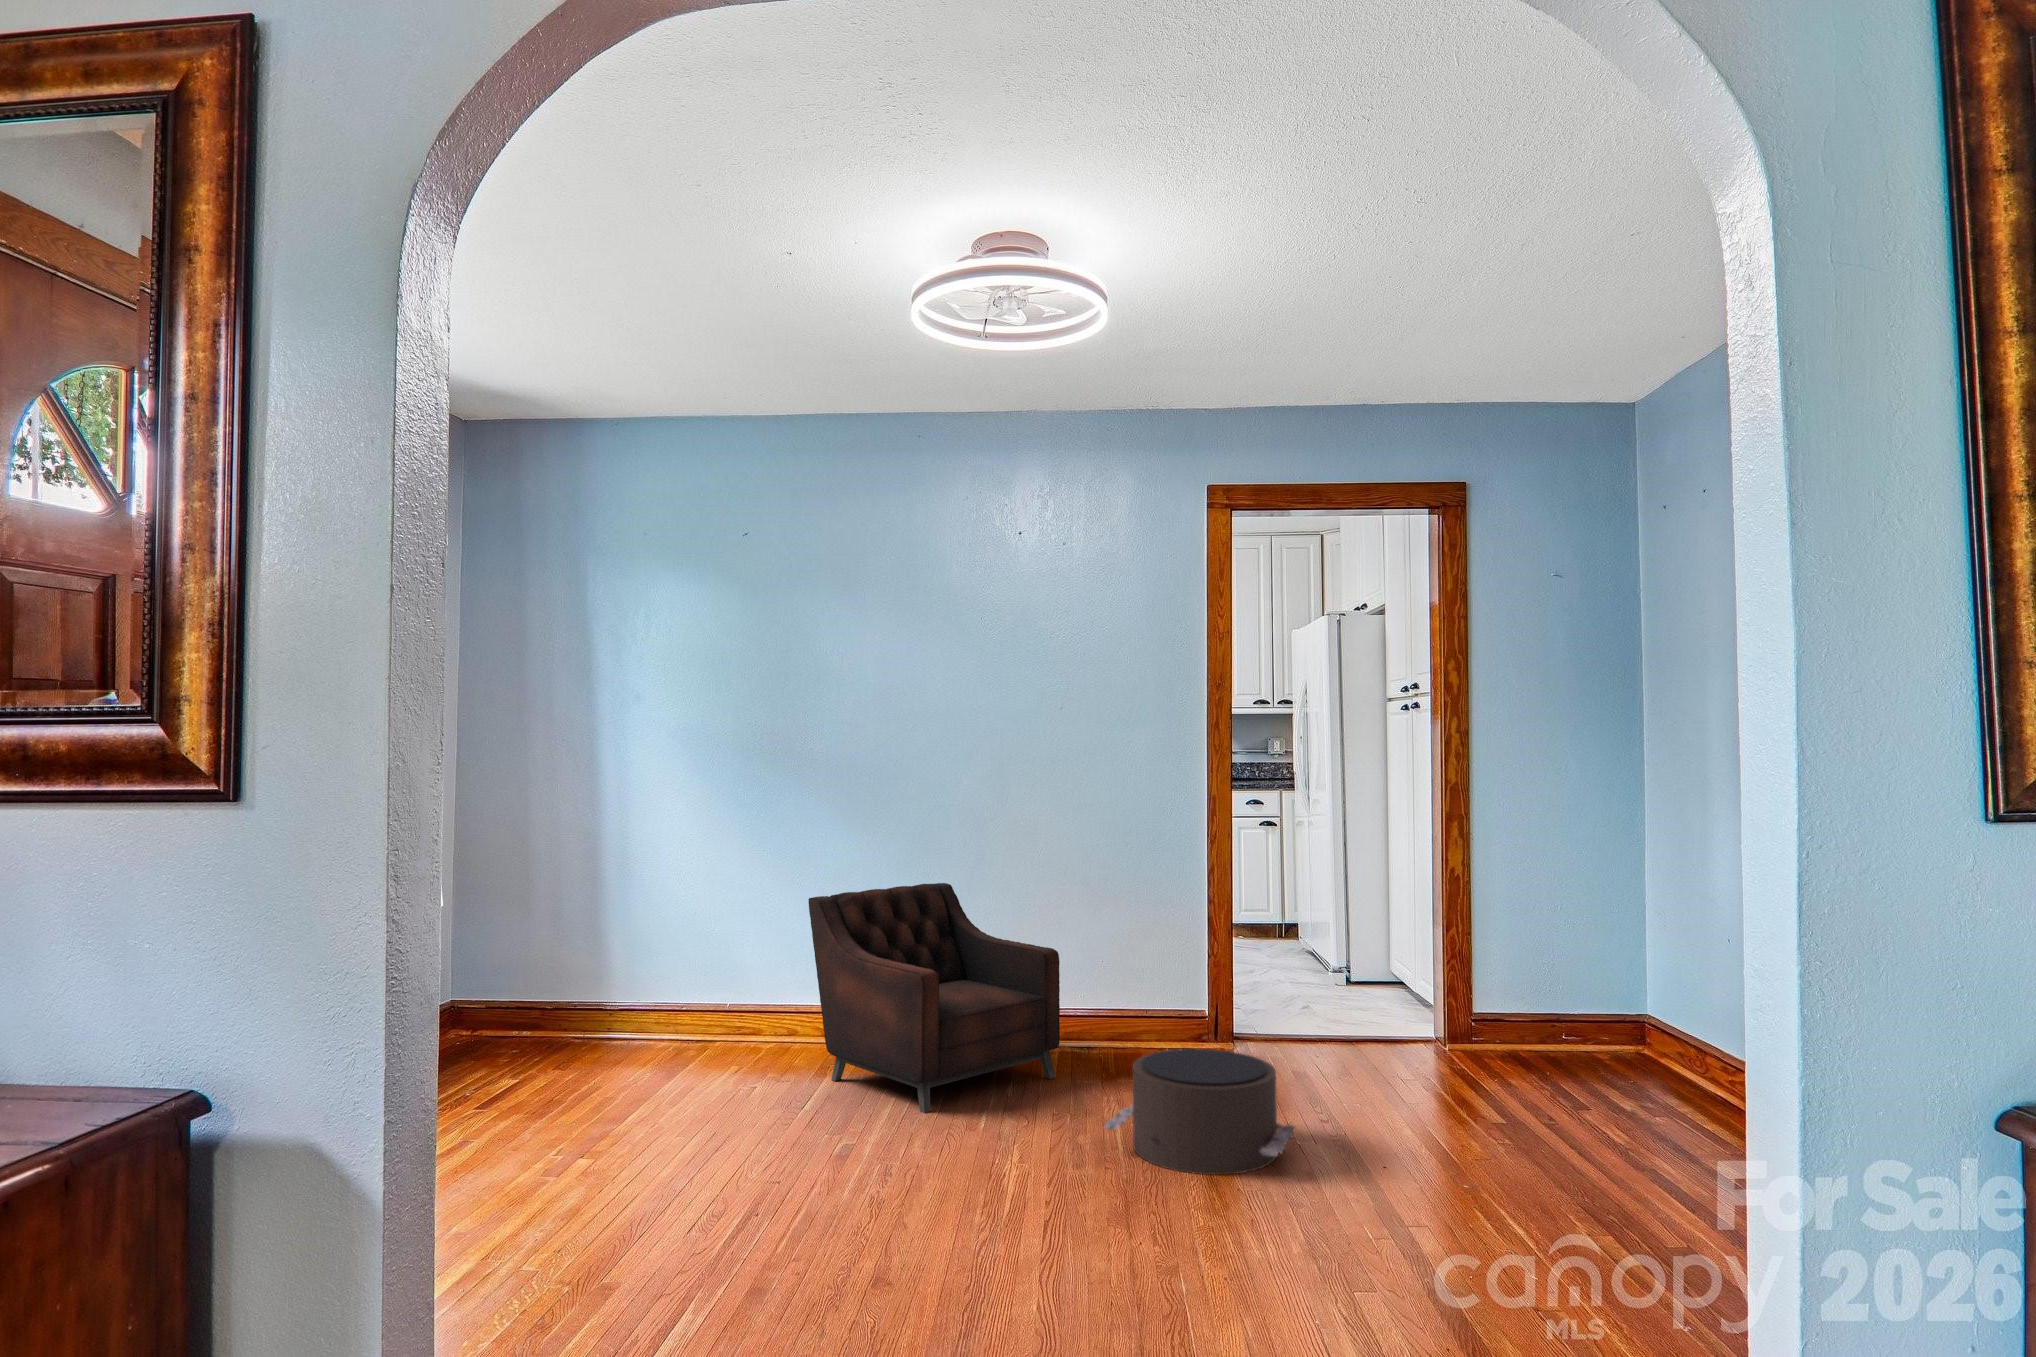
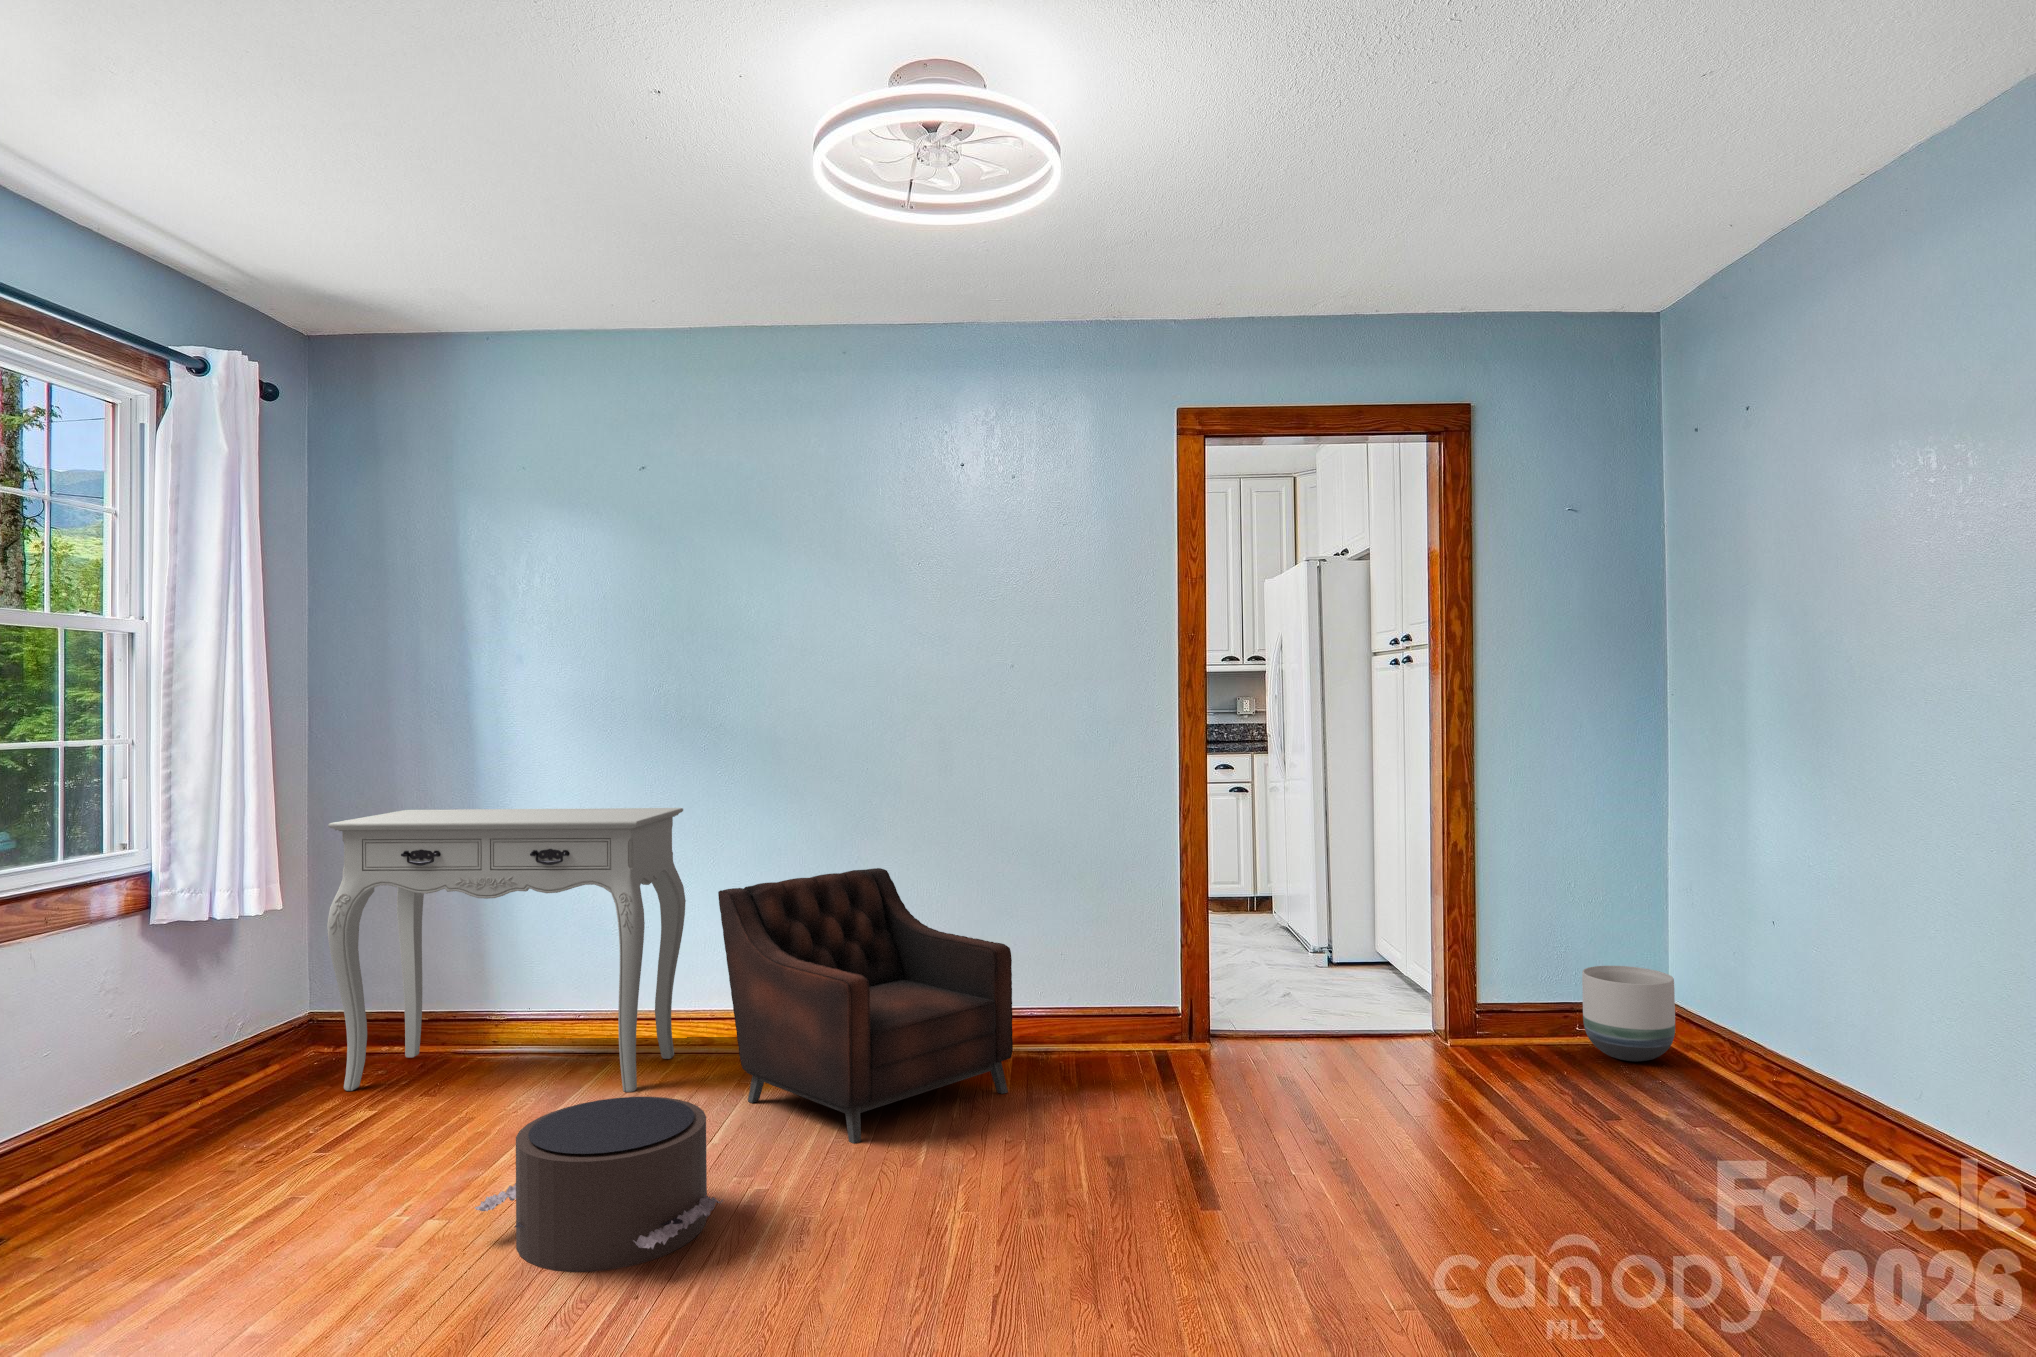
console table: none [478,826,776,1071] -> present [327,808,686,1092]
planter: none [1566,981,1648,1066] -> present [1582,966,1675,1061]
pouf: present [1105,1049,1295,1175] -> present [475,1097,723,1272]

